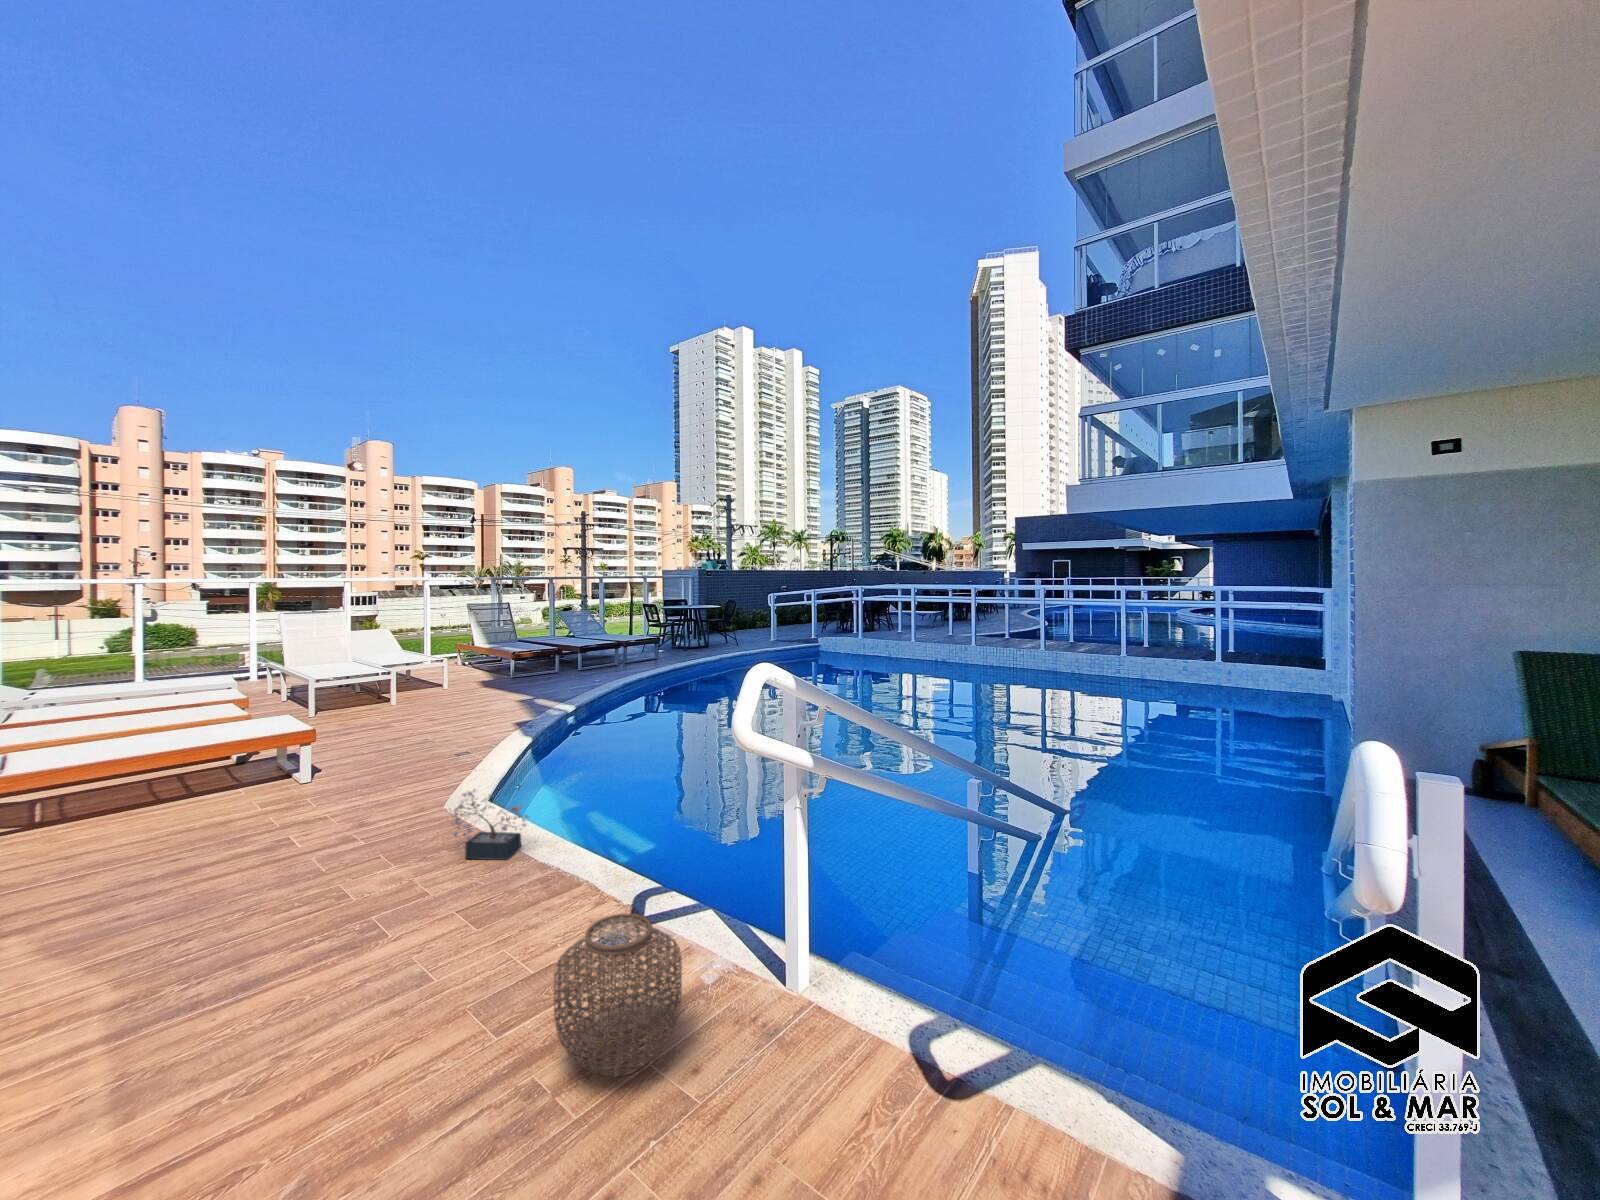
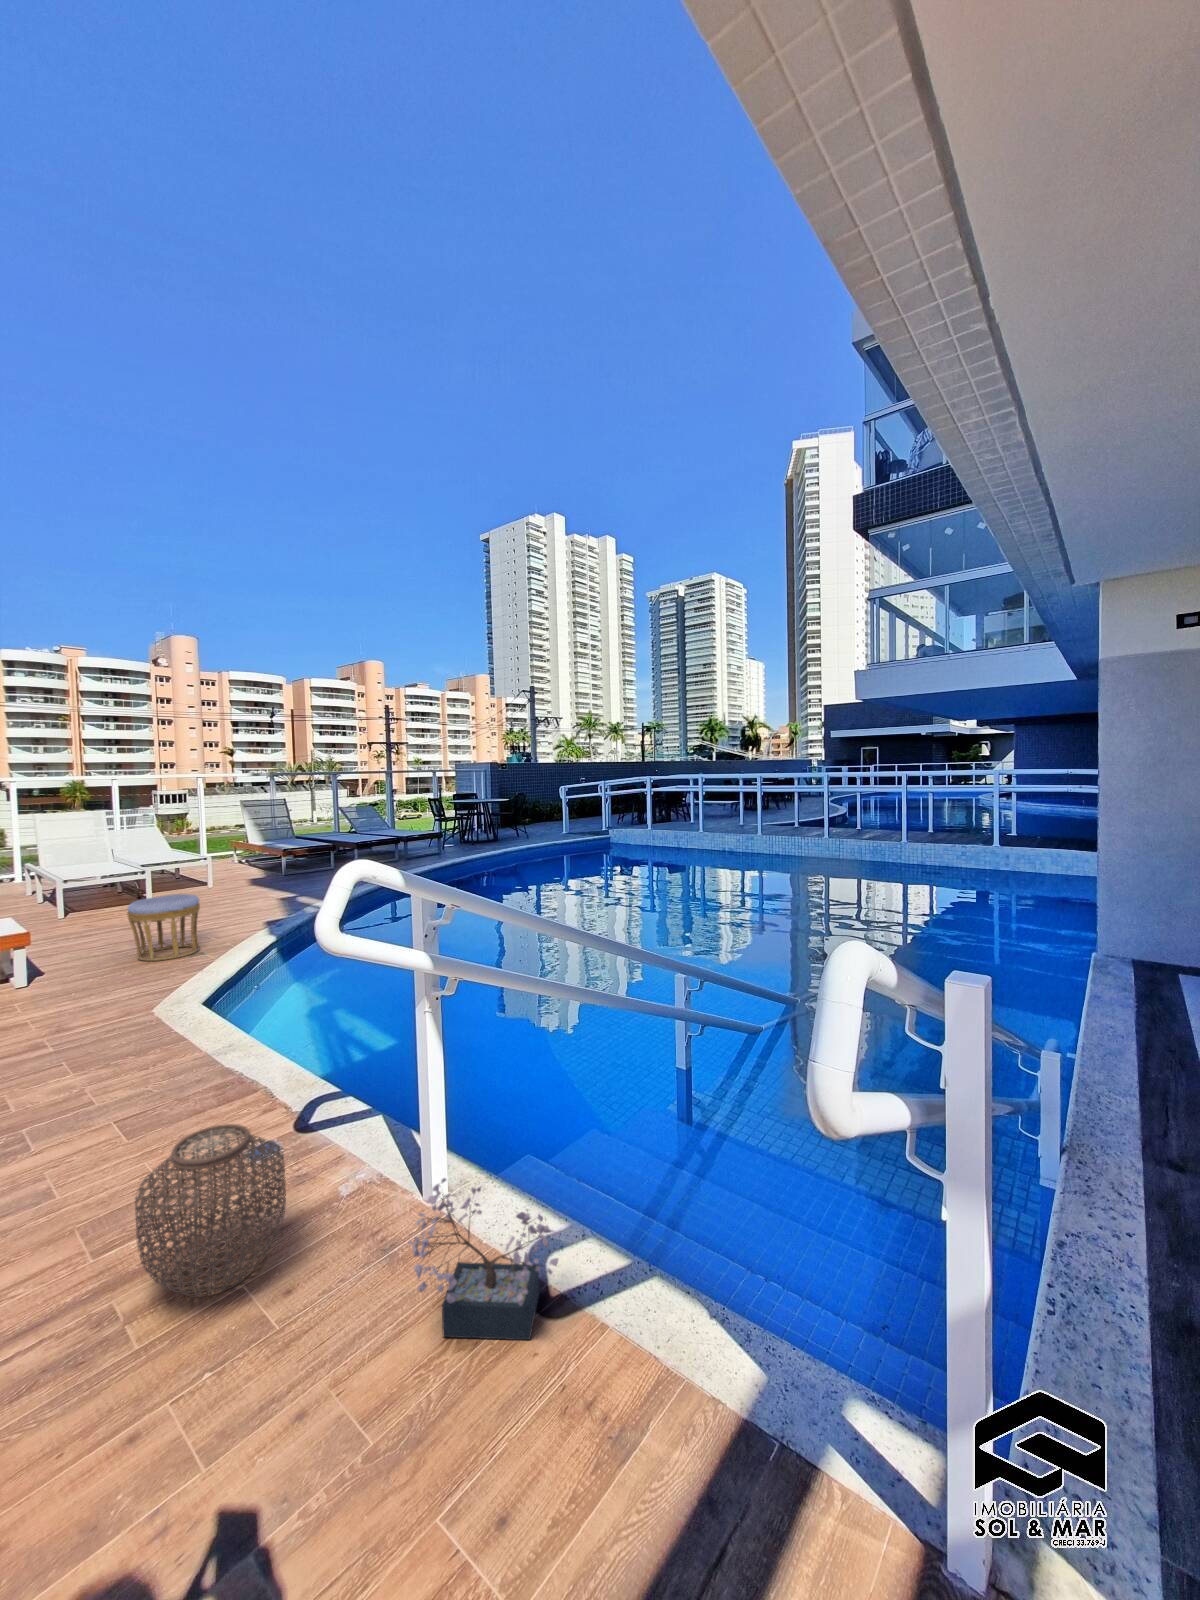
ottoman: none [393,693,462,758] -> present [127,894,200,961]
decorative plant: present [450,789,528,860] -> present [408,1178,558,1340]

